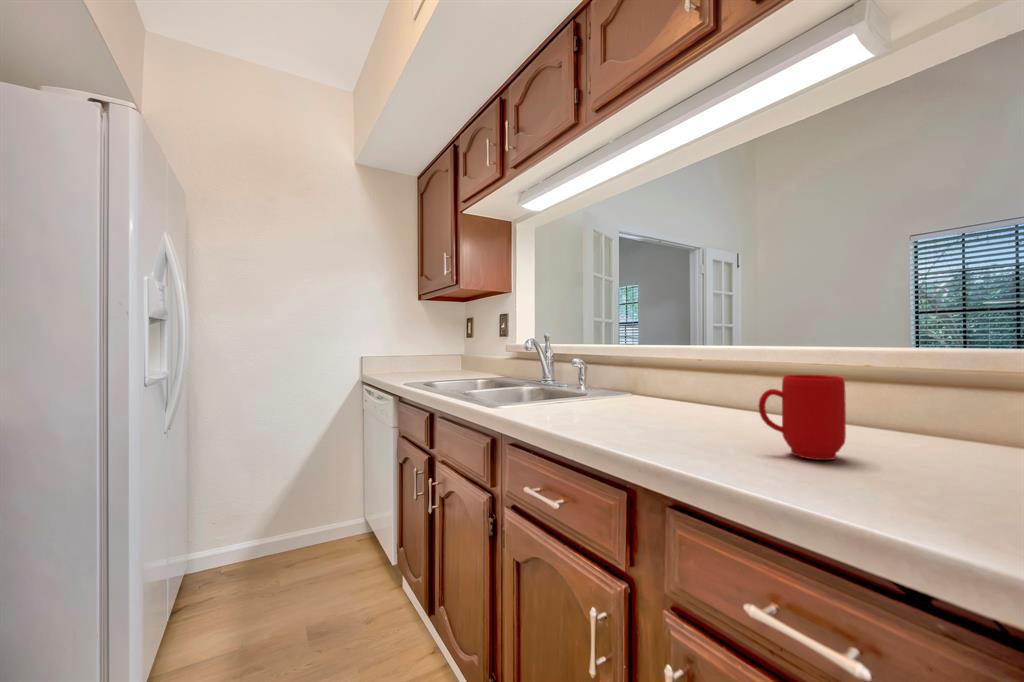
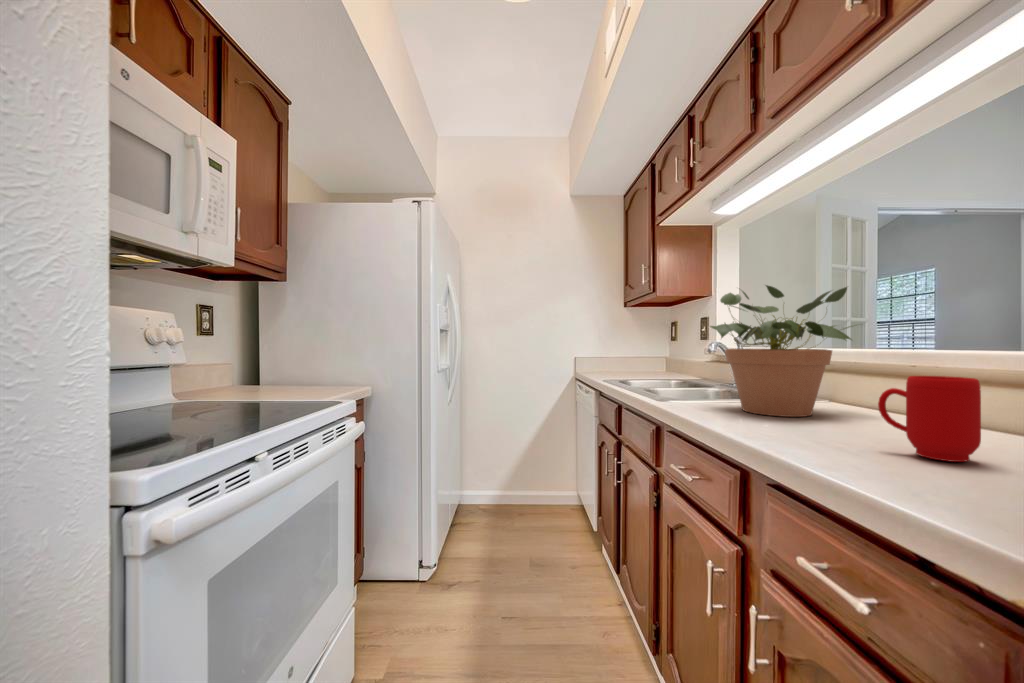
potted plant: none [551,279,691,420] -> present [710,285,855,417]

